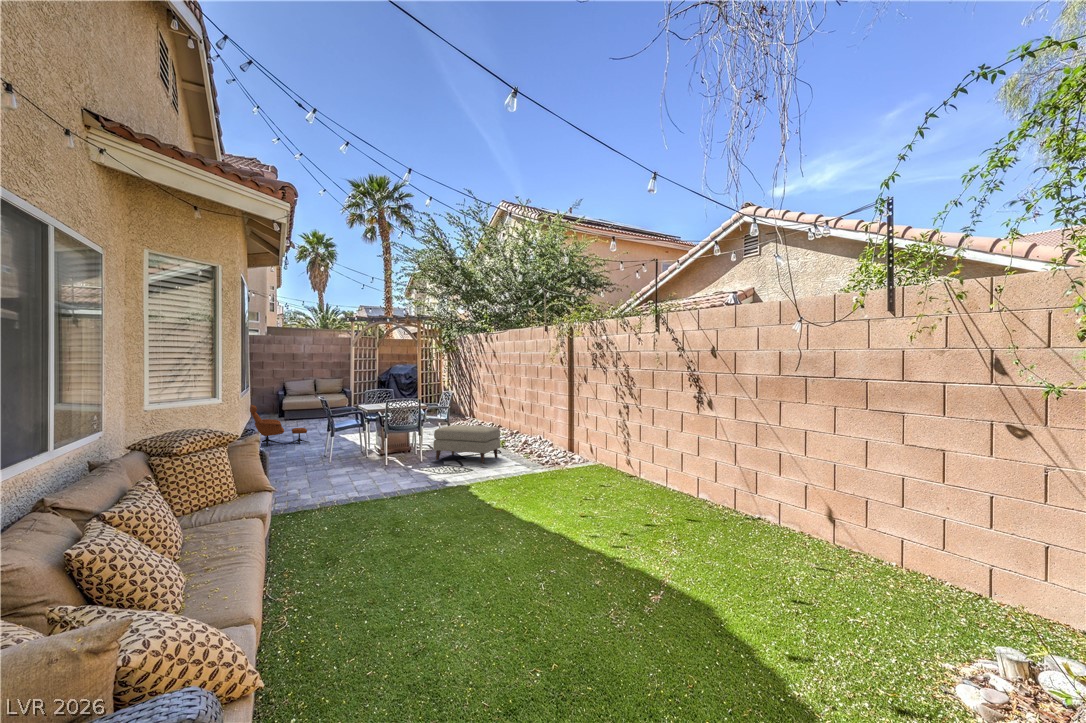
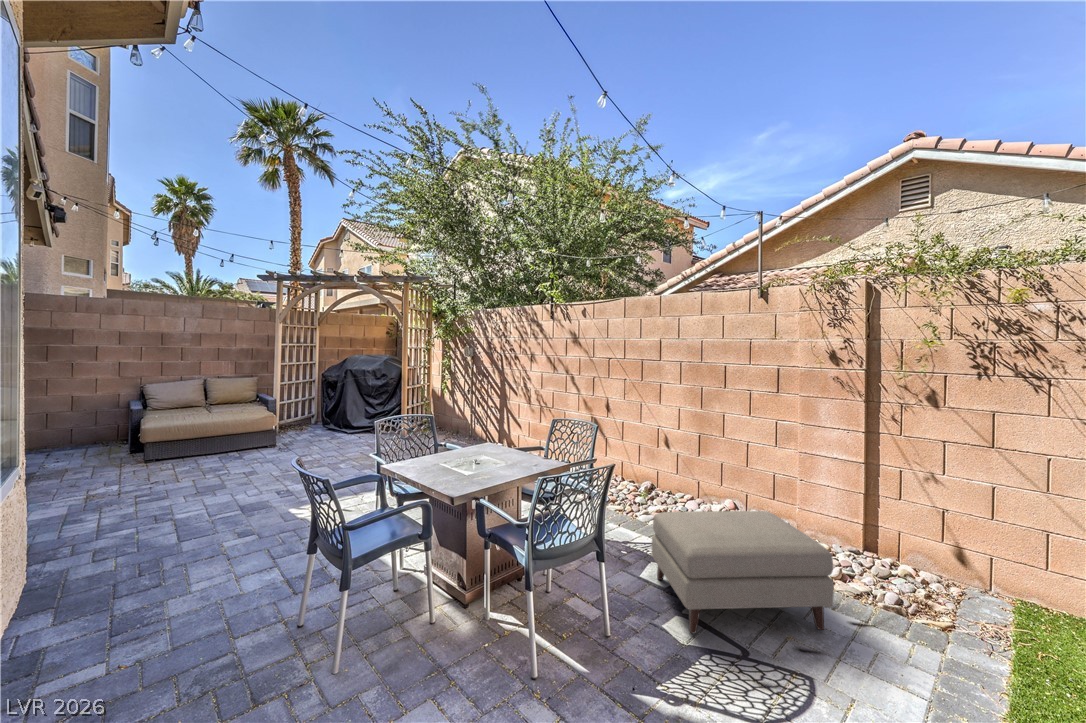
lounge chair: present [250,405,307,446] -> none [30,493,241,619]

